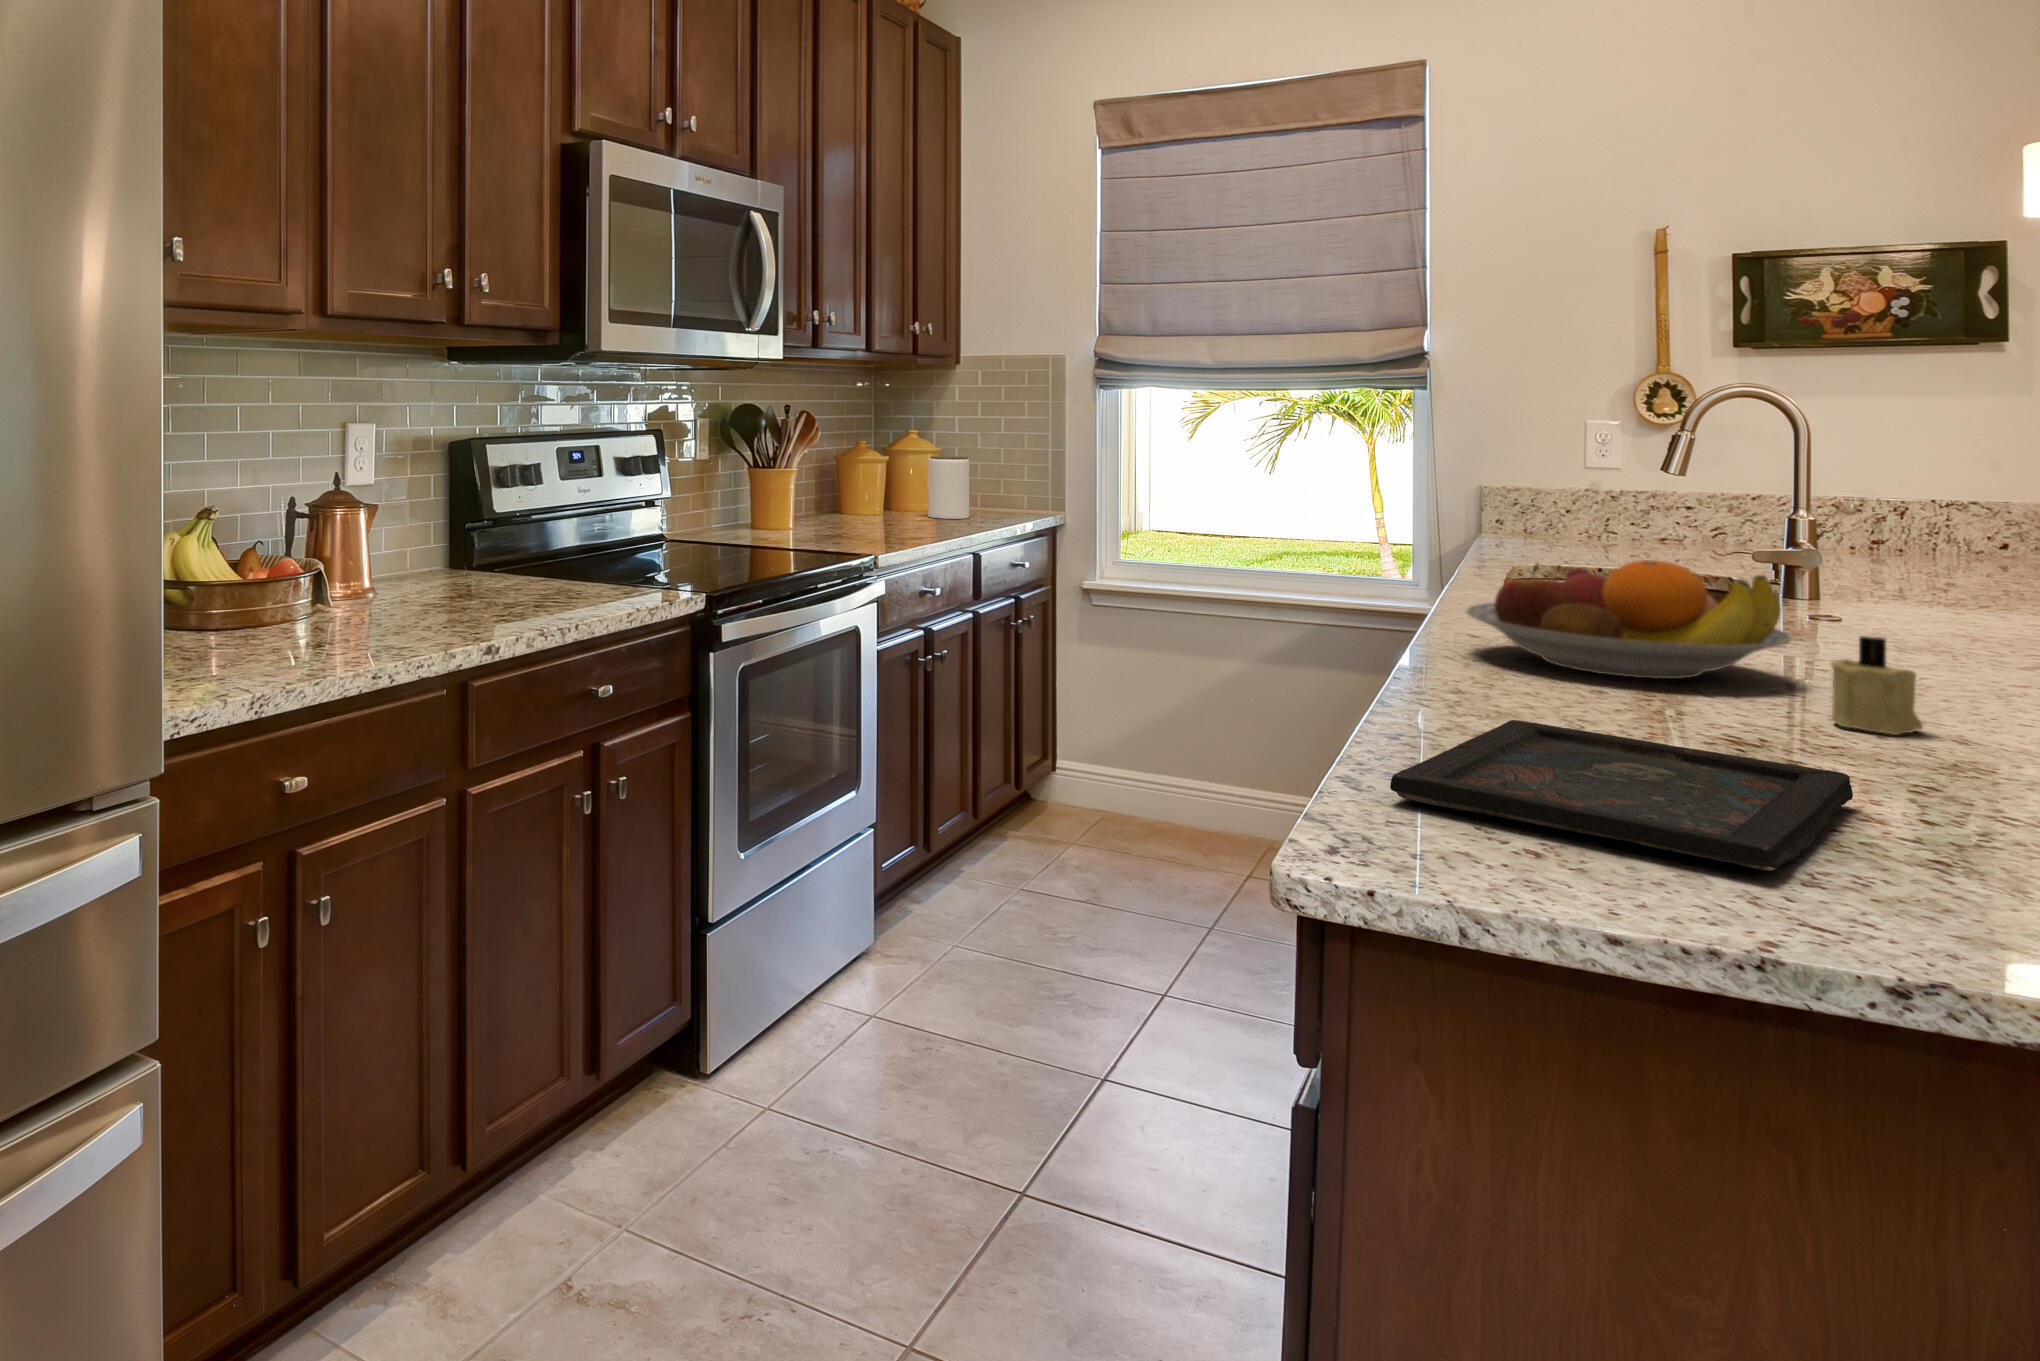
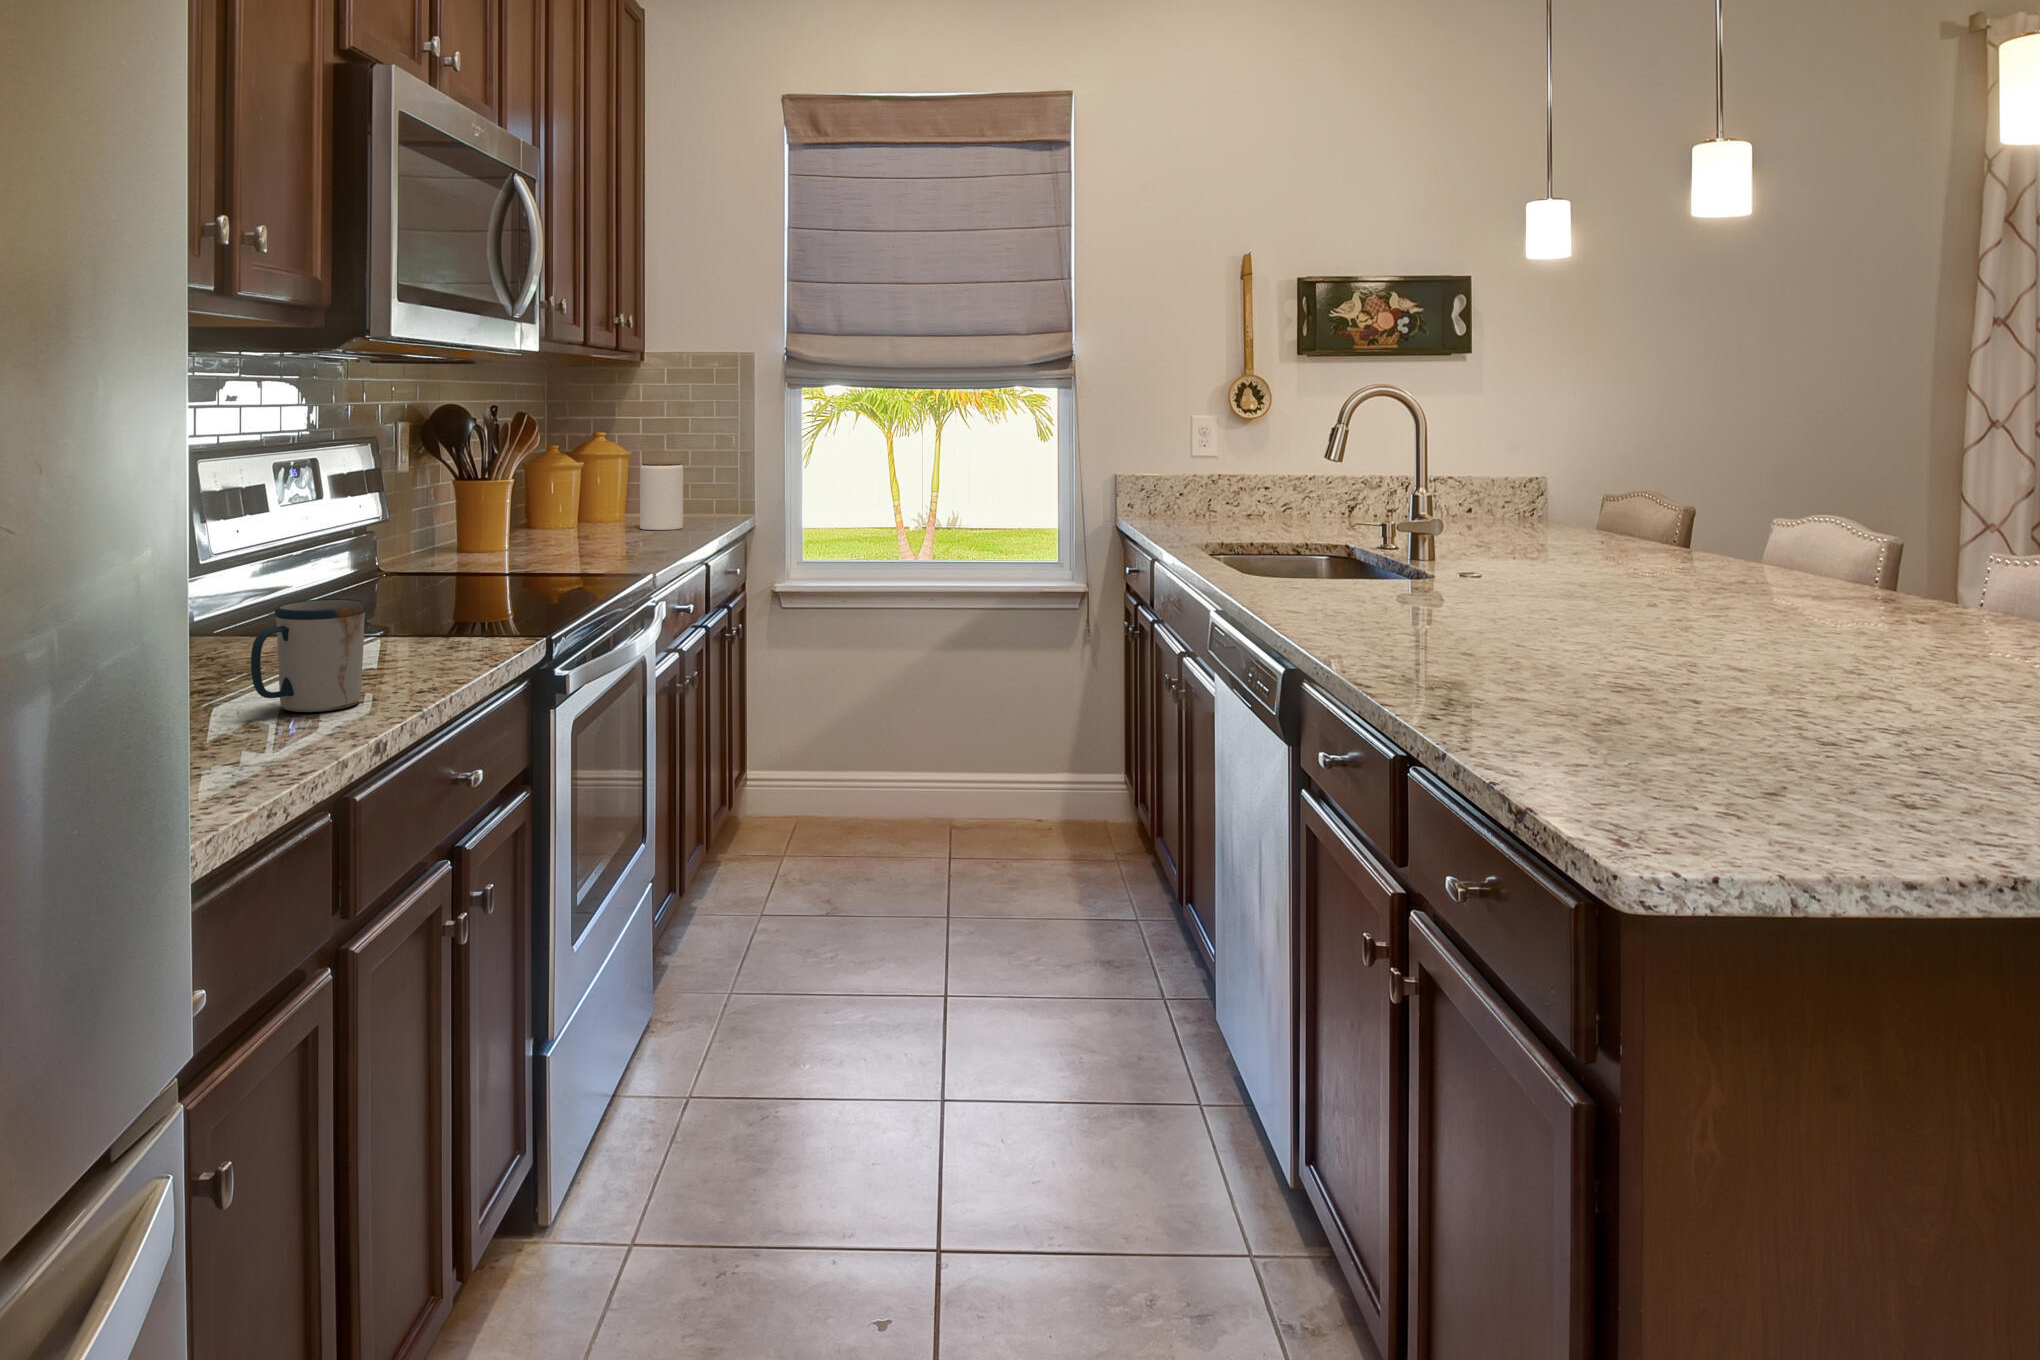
mug: none [439,543,521,622] -> present [251,599,367,712]
fruit bowl: present [1467,560,1791,679] -> none [1309,531,1546,634]
candle: present [1831,636,1923,735] -> none [1619,583,1676,661]
tray: present [1390,720,1853,870] -> none [1511,686,1882,795]

